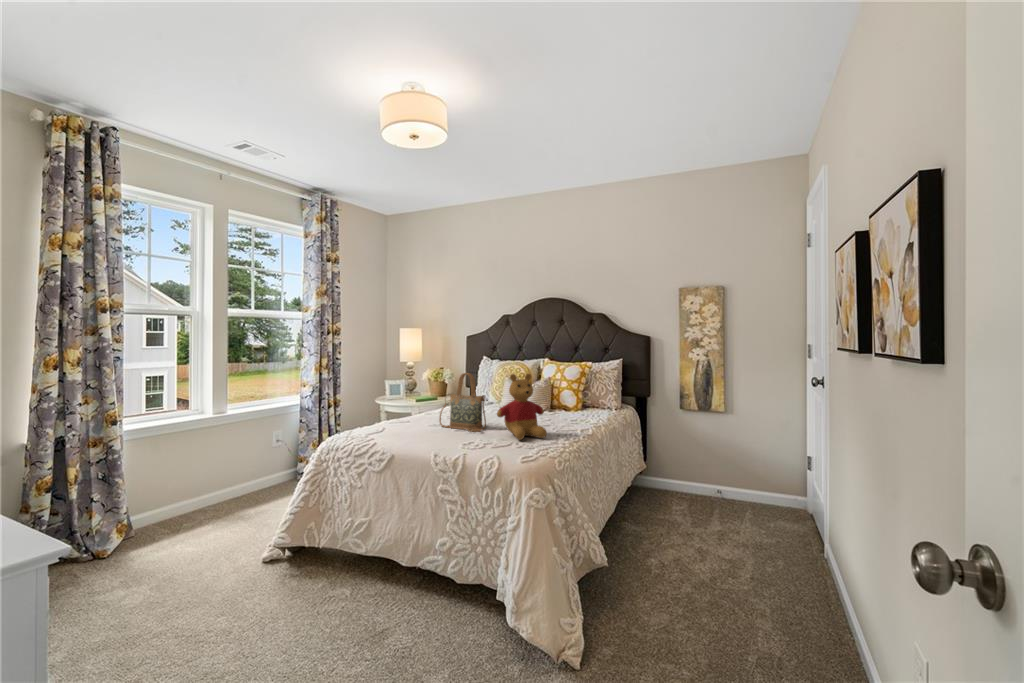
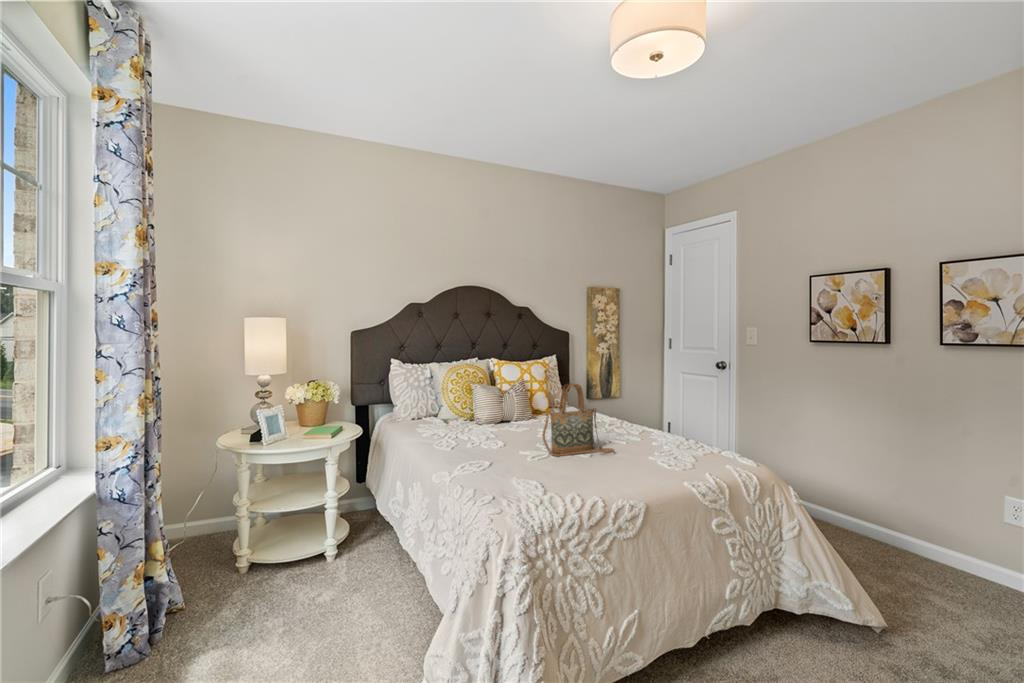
stuffed bear: present [497,374,547,440] -> none [629,377,675,449]

